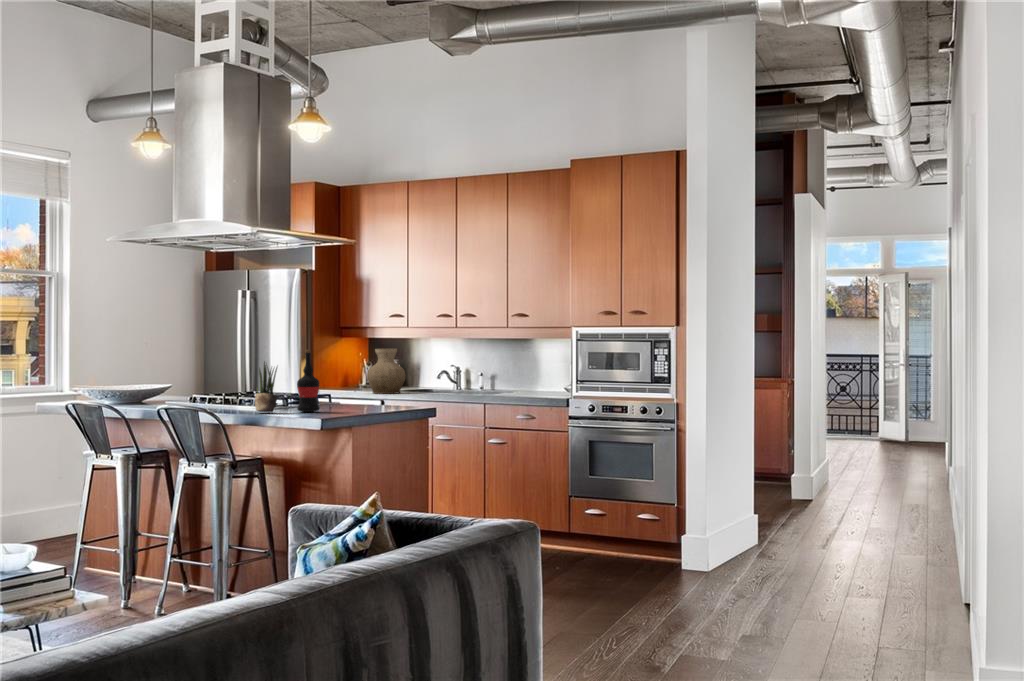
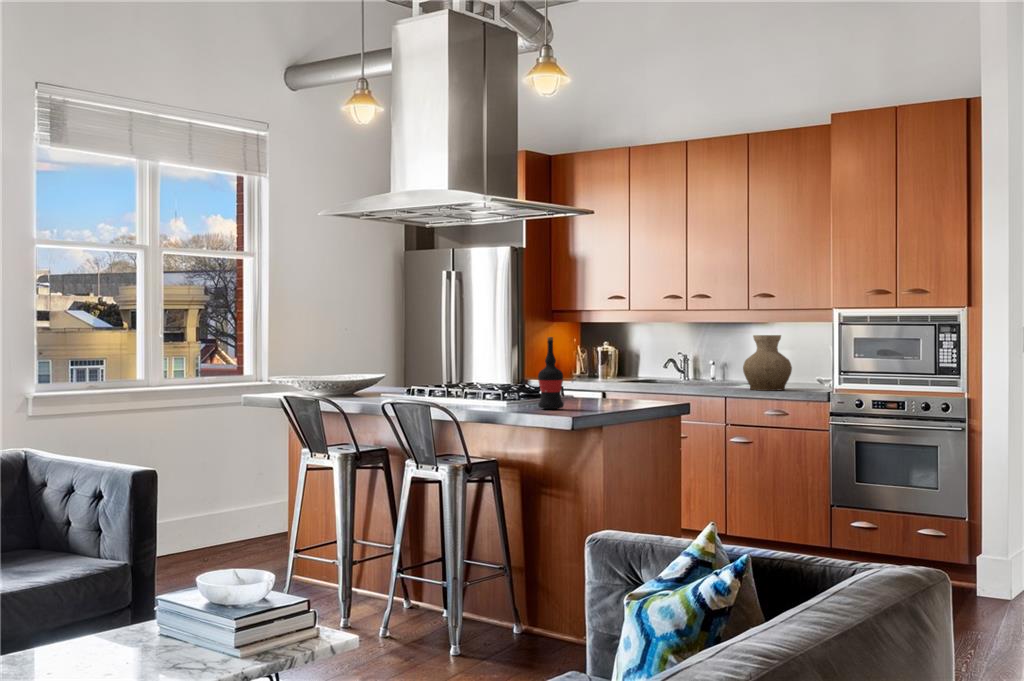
vase: present [367,349,406,394] -> present [743,335,792,391]
potted plant: present [255,362,277,412] -> none [492,349,517,409]

